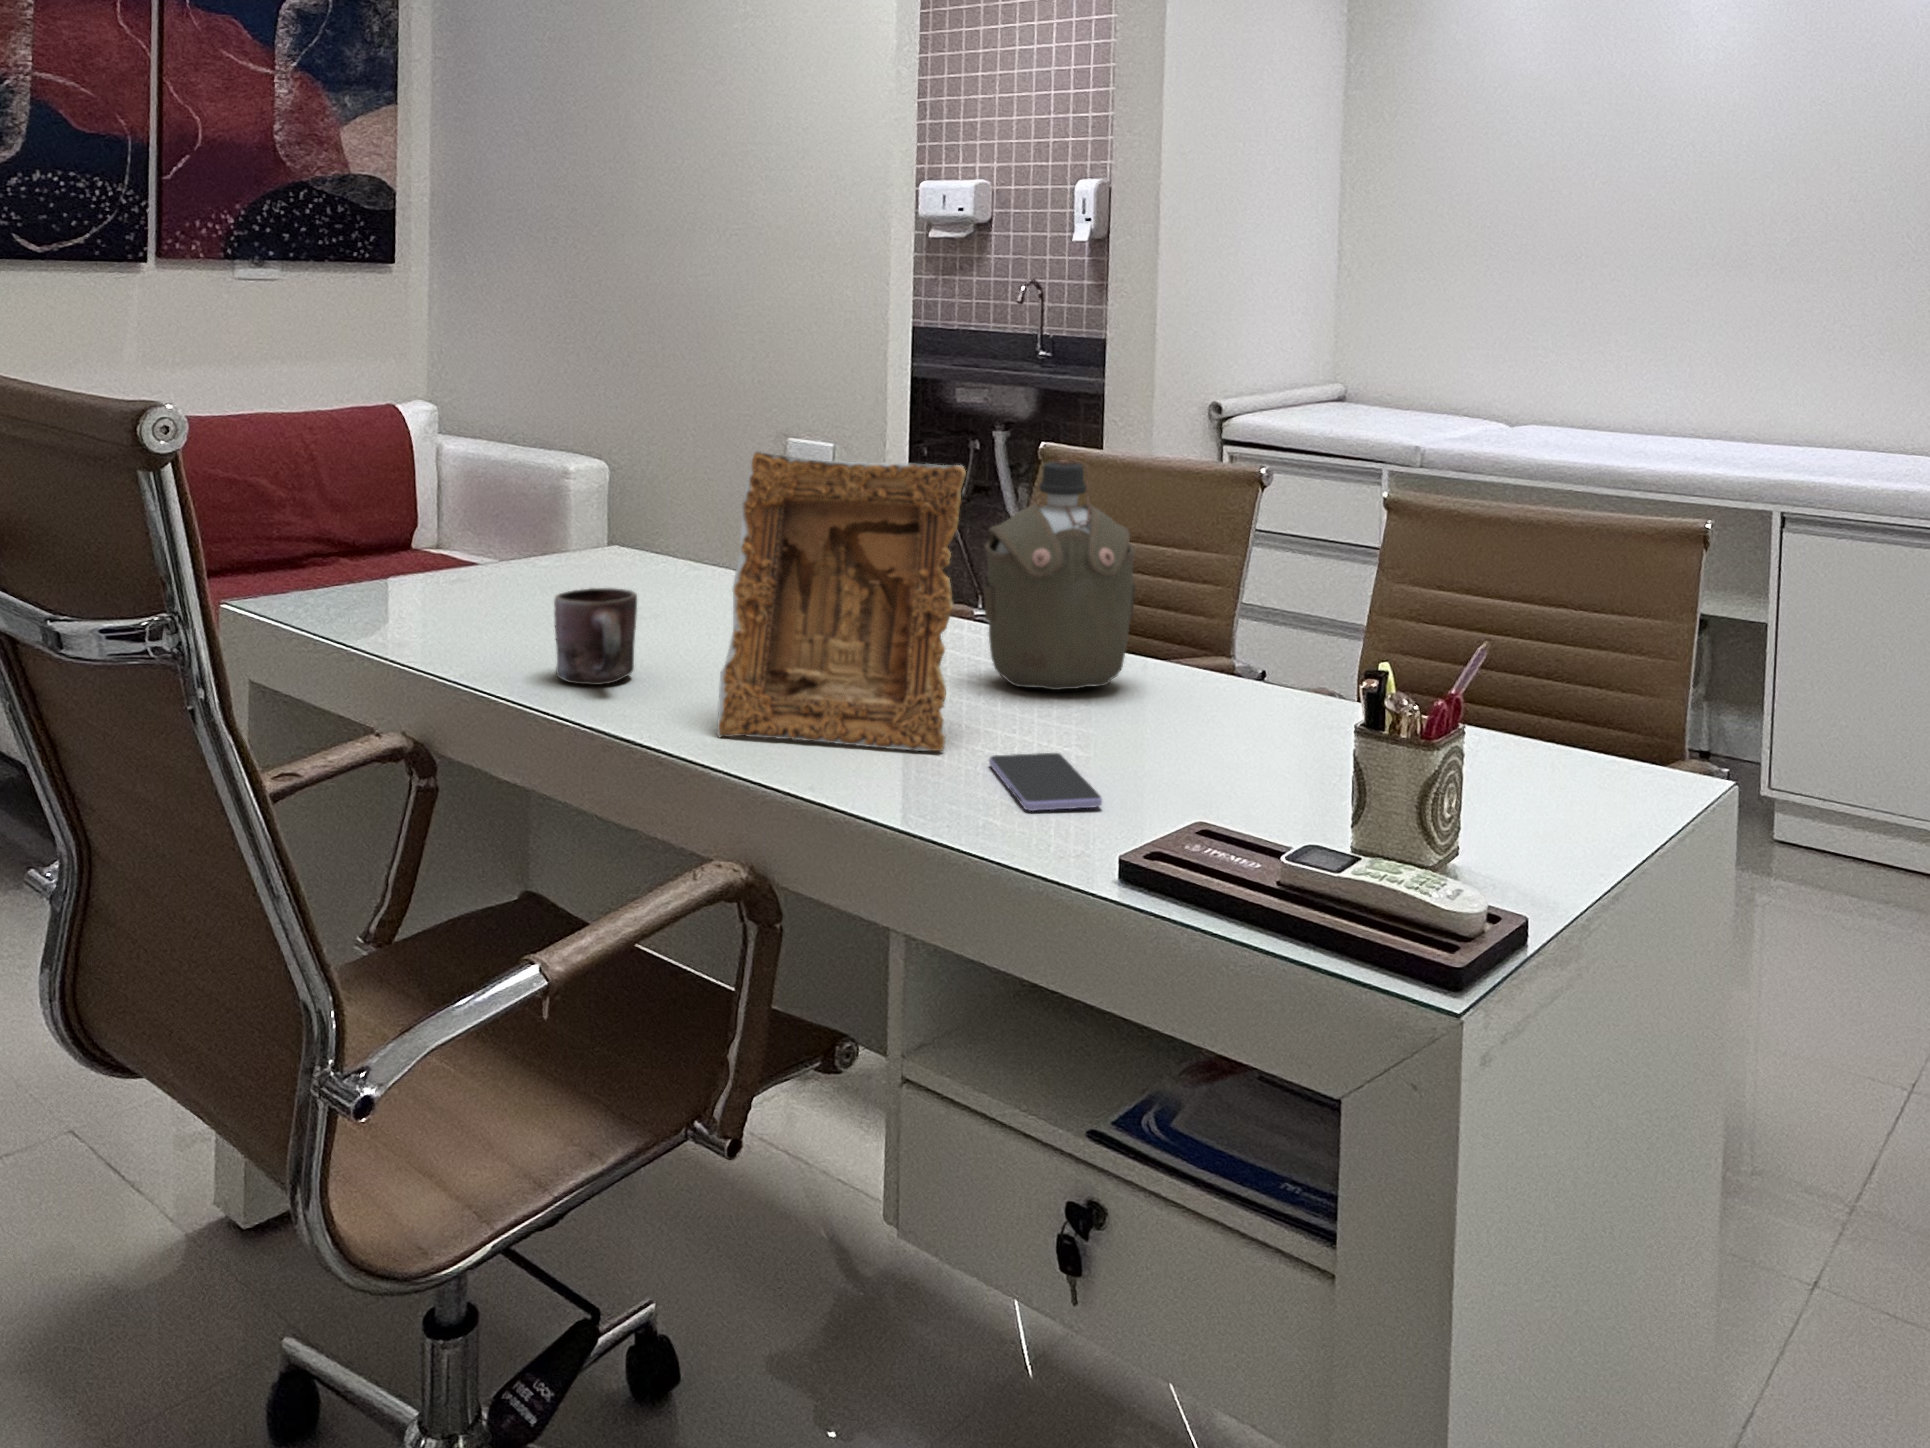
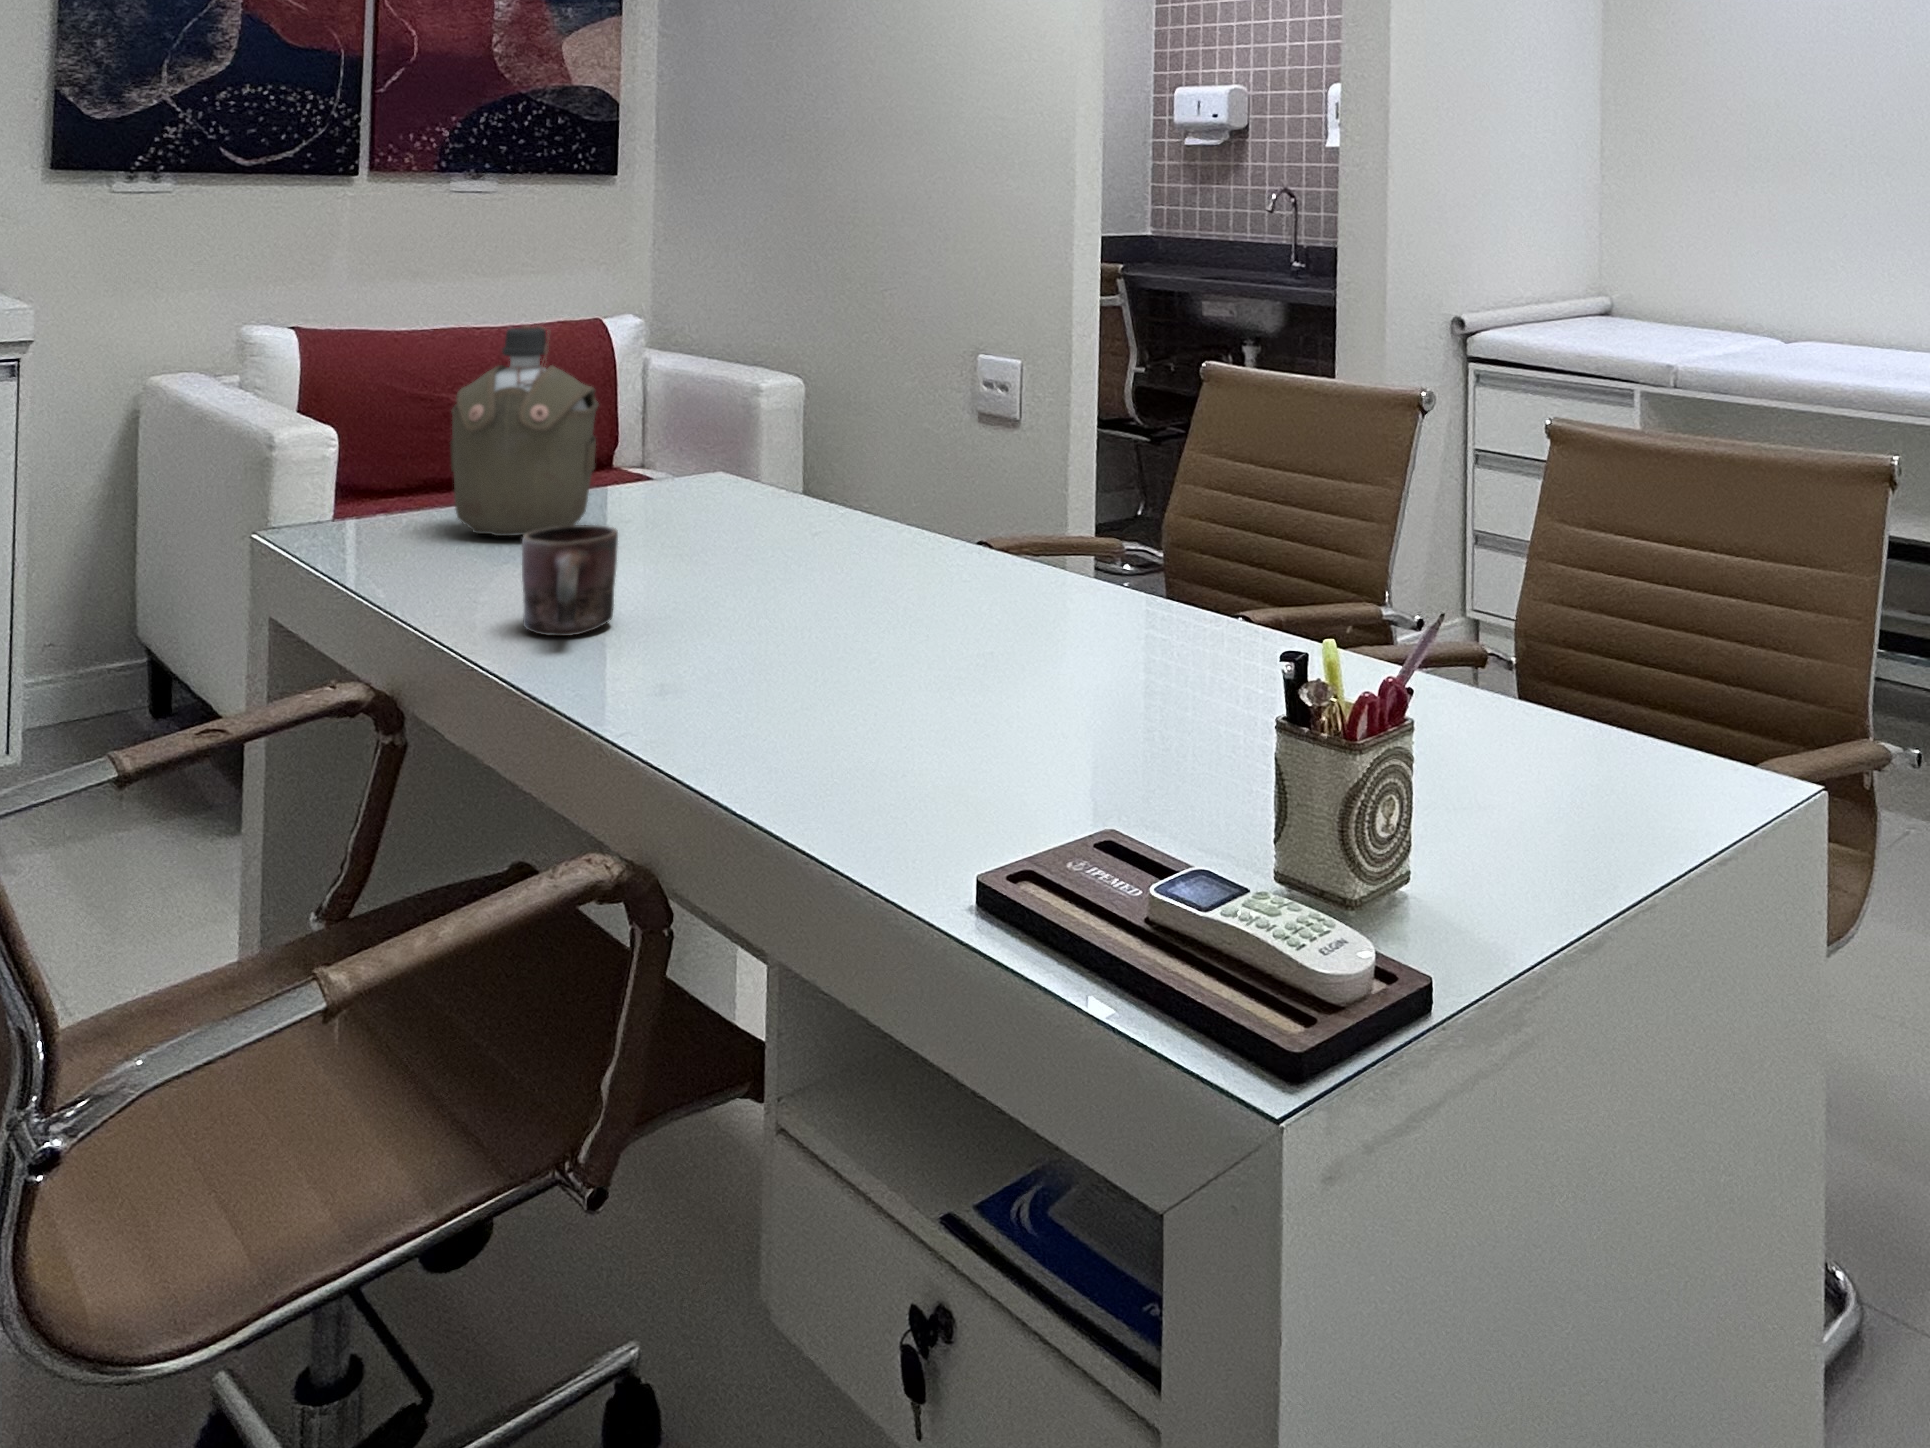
picture frame: present [717,452,966,751] -> none [643,374,944,729]
water bottle: present [984,459,1136,690] -> present [450,324,598,536]
smartphone: present [989,753,1102,811] -> none [929,735,1028,814]

